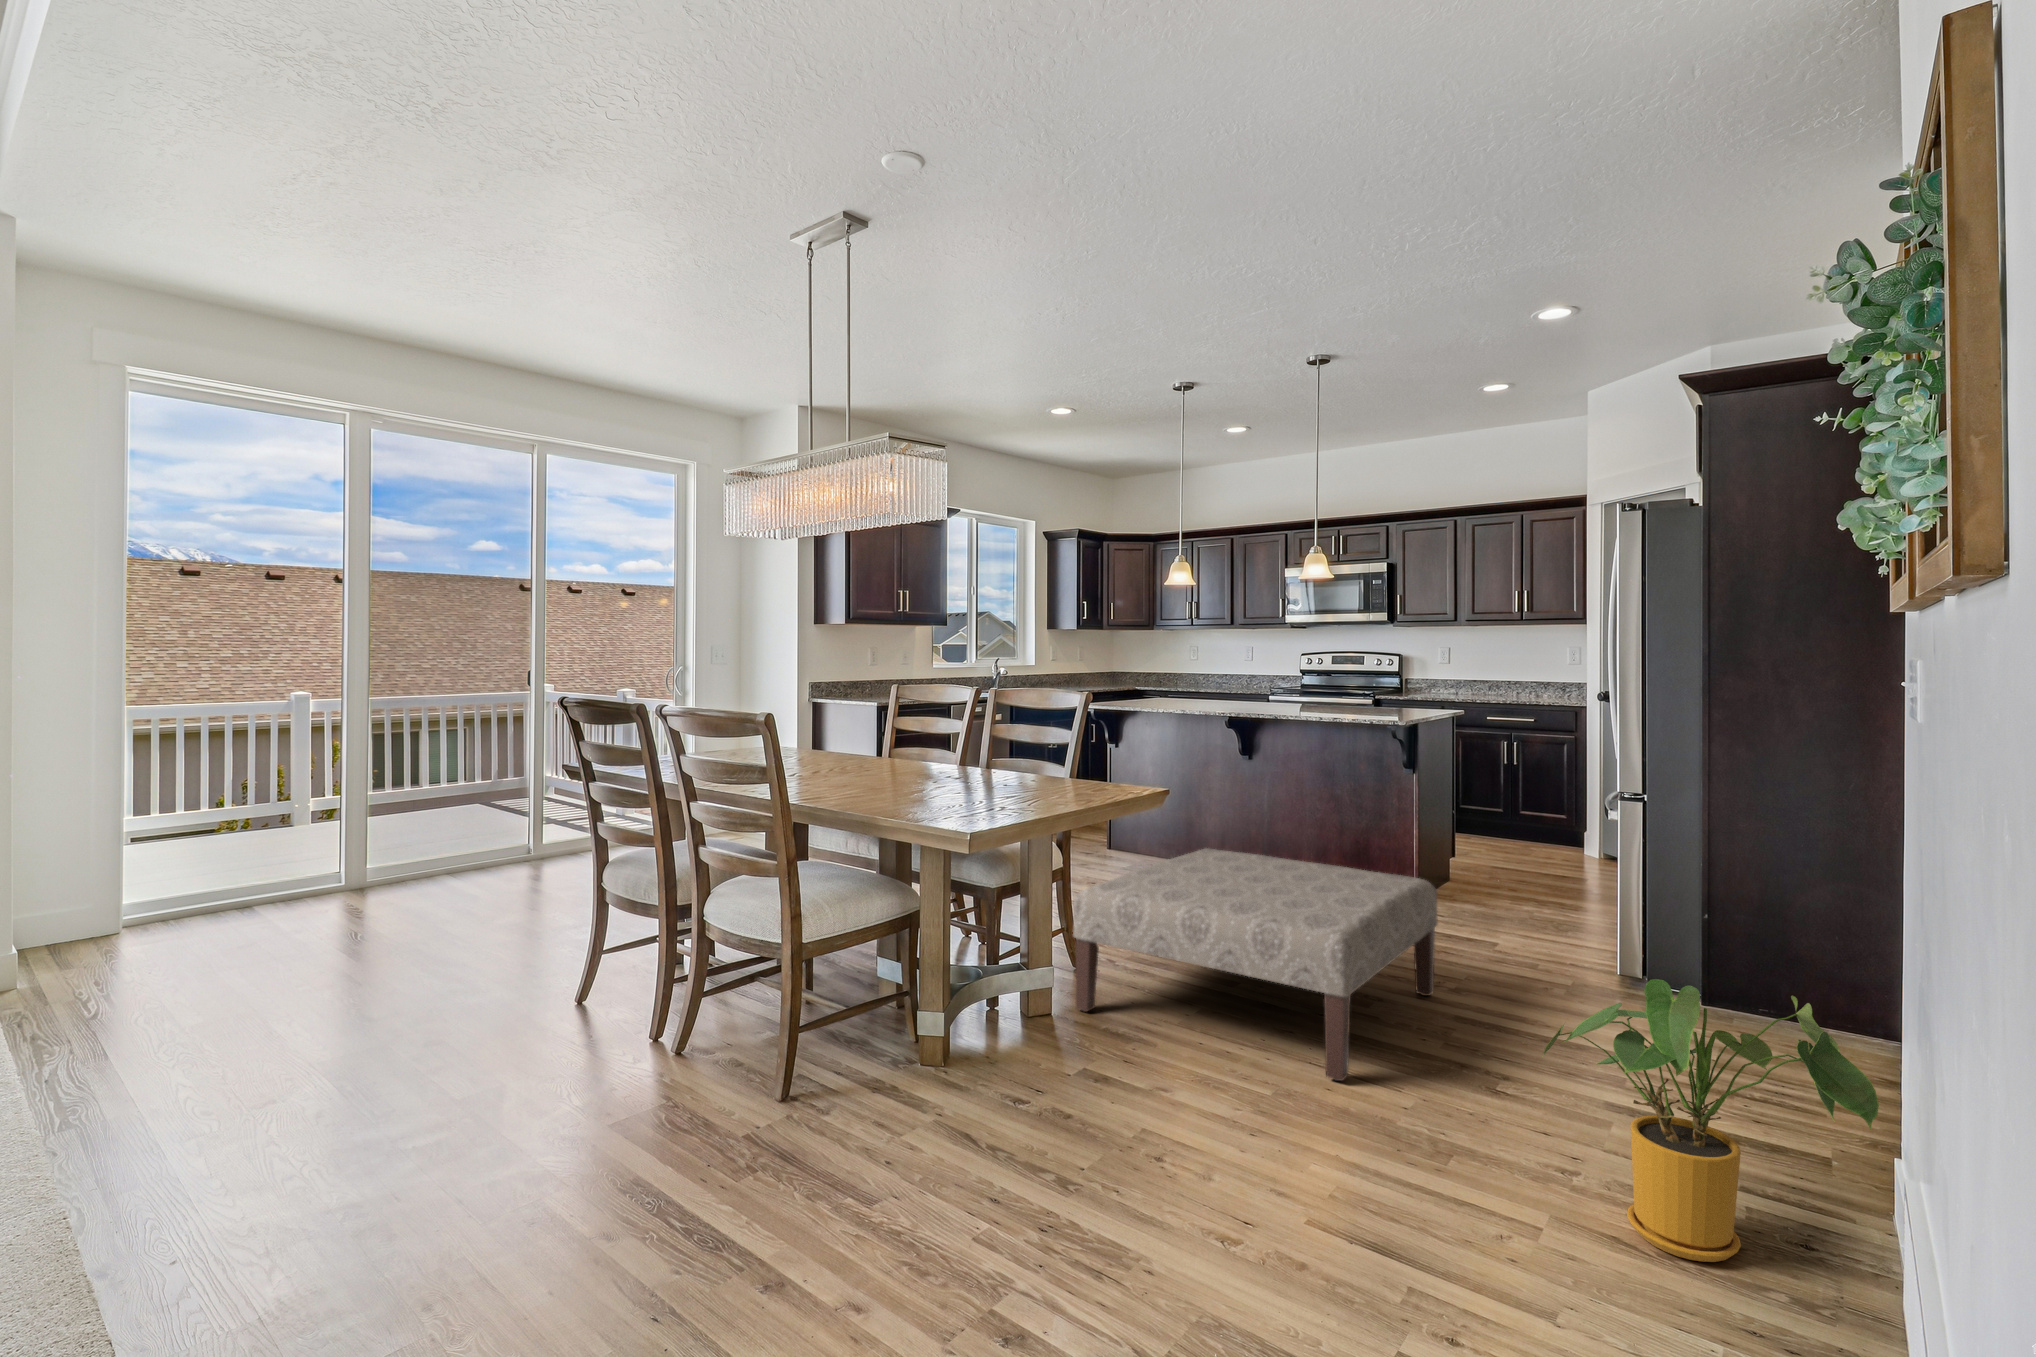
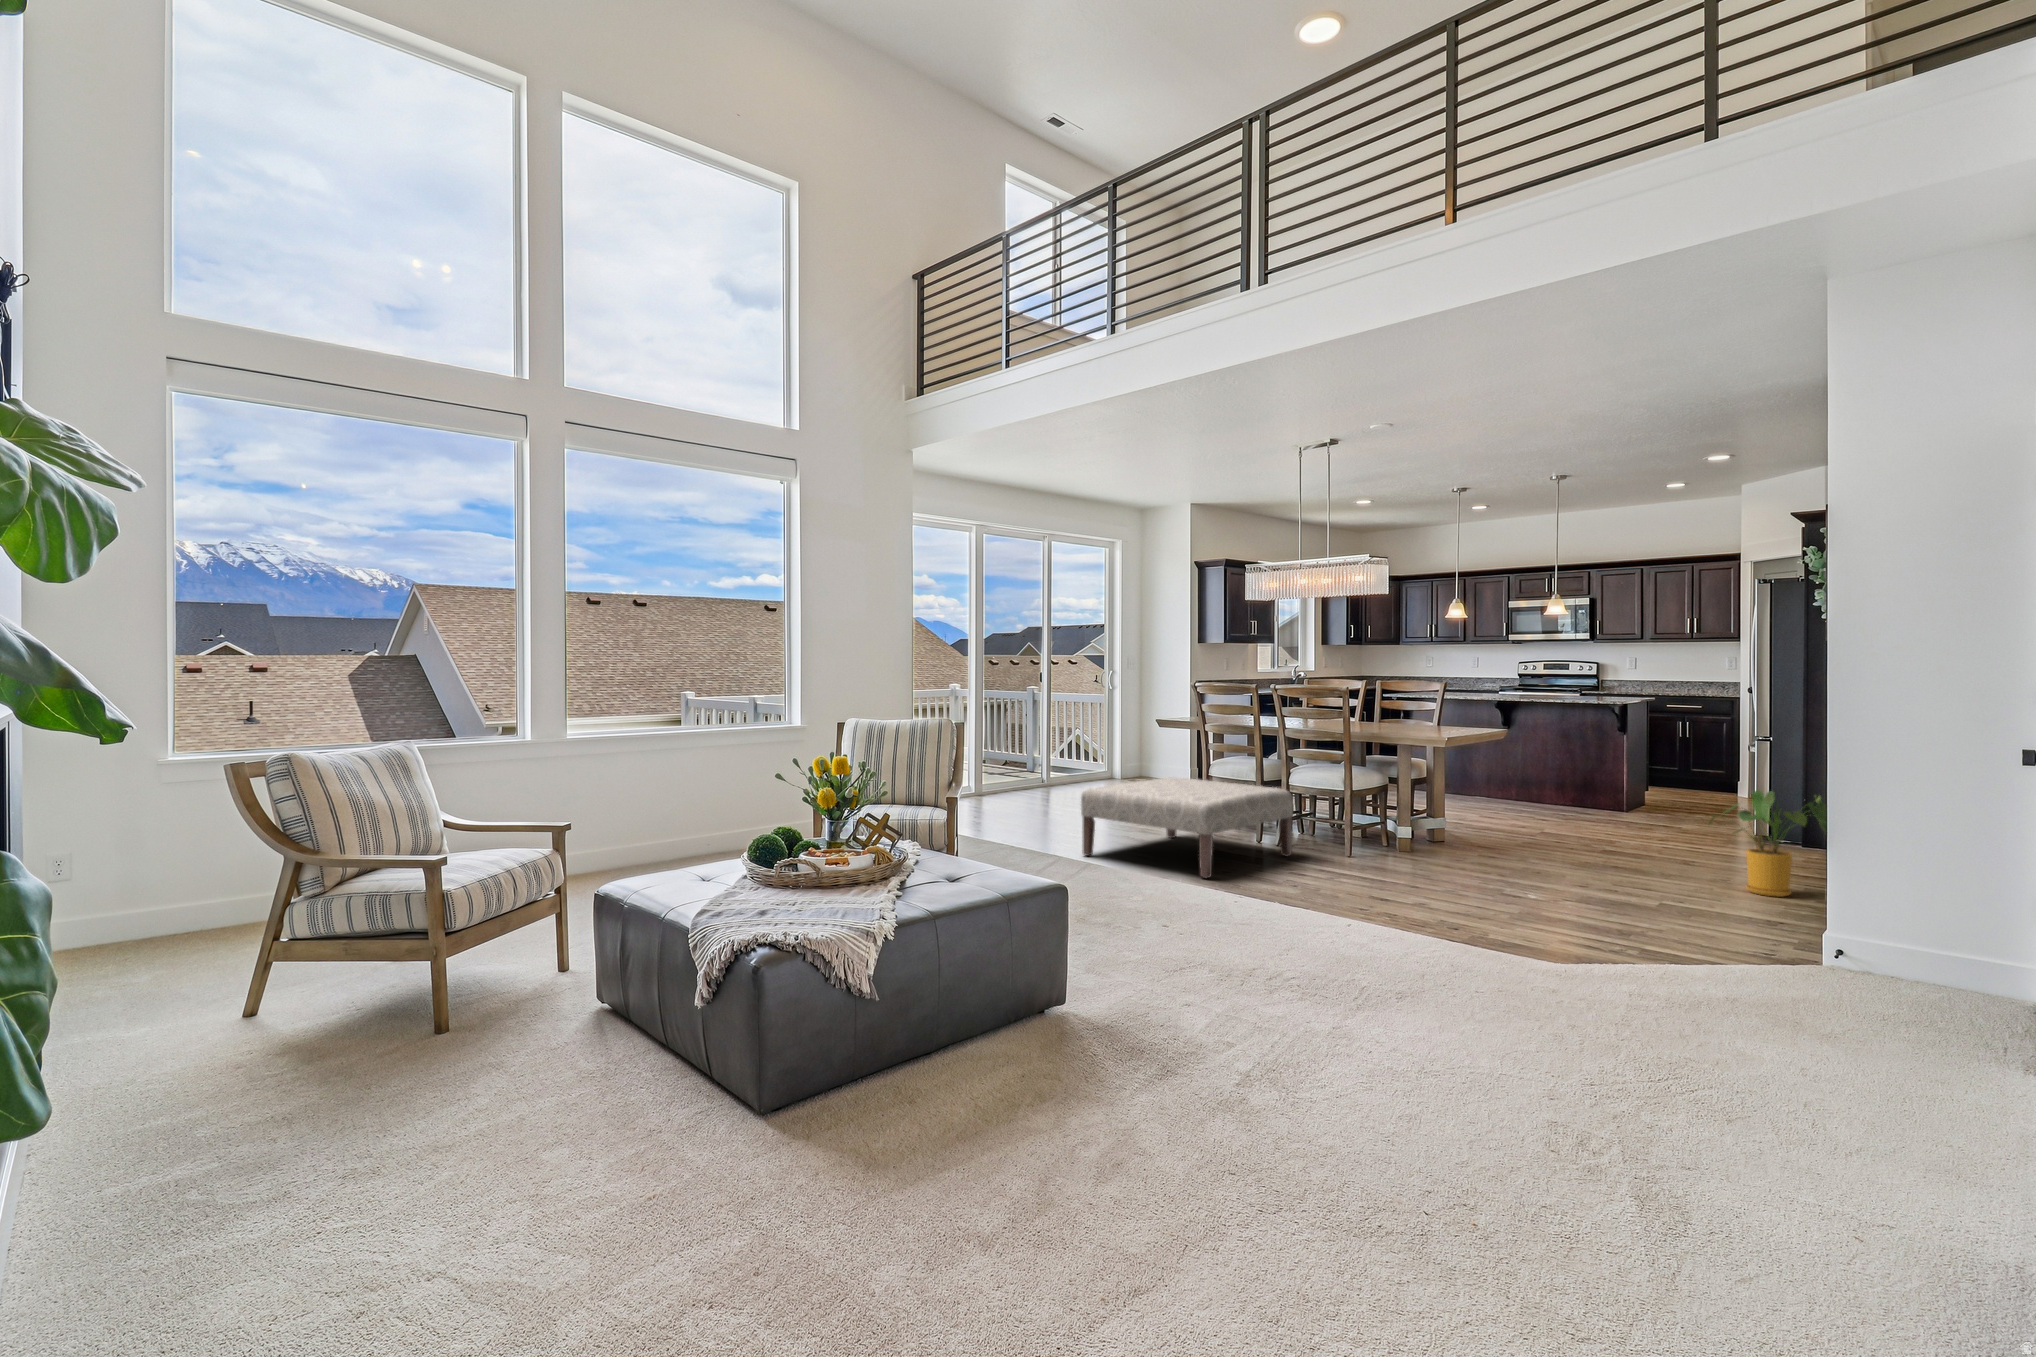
ottoman: present [1073,848,1438,1081] -> present [1081,777,1293,878]

